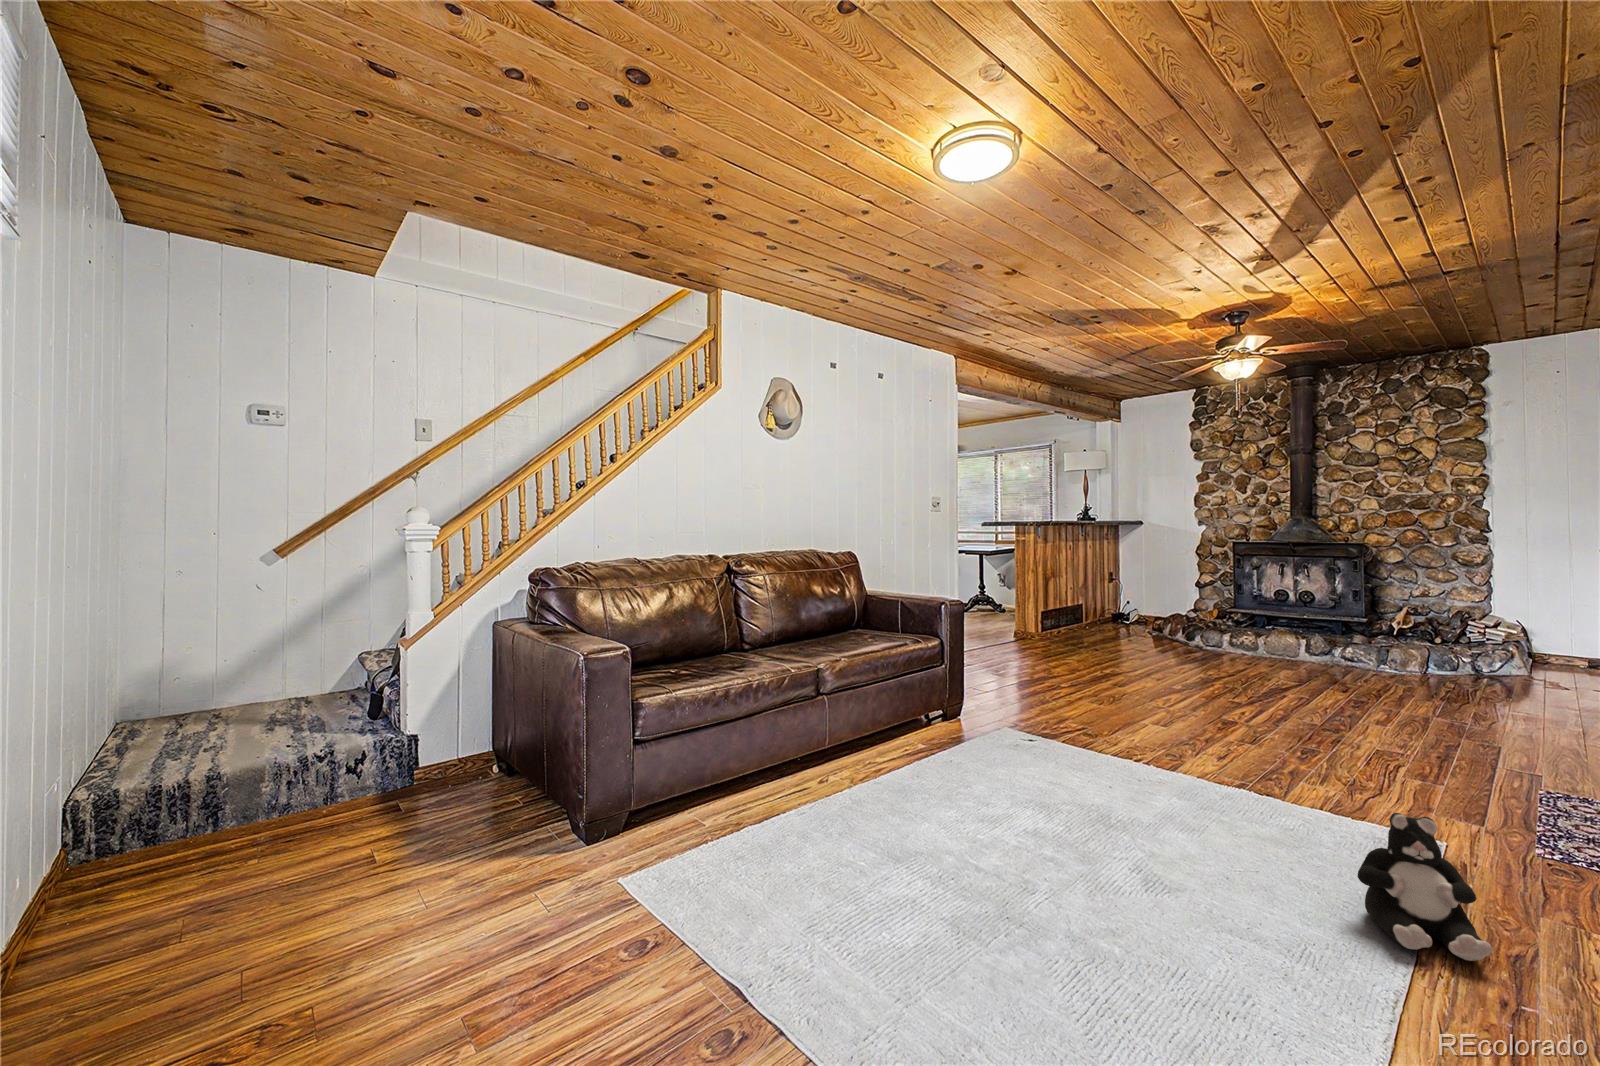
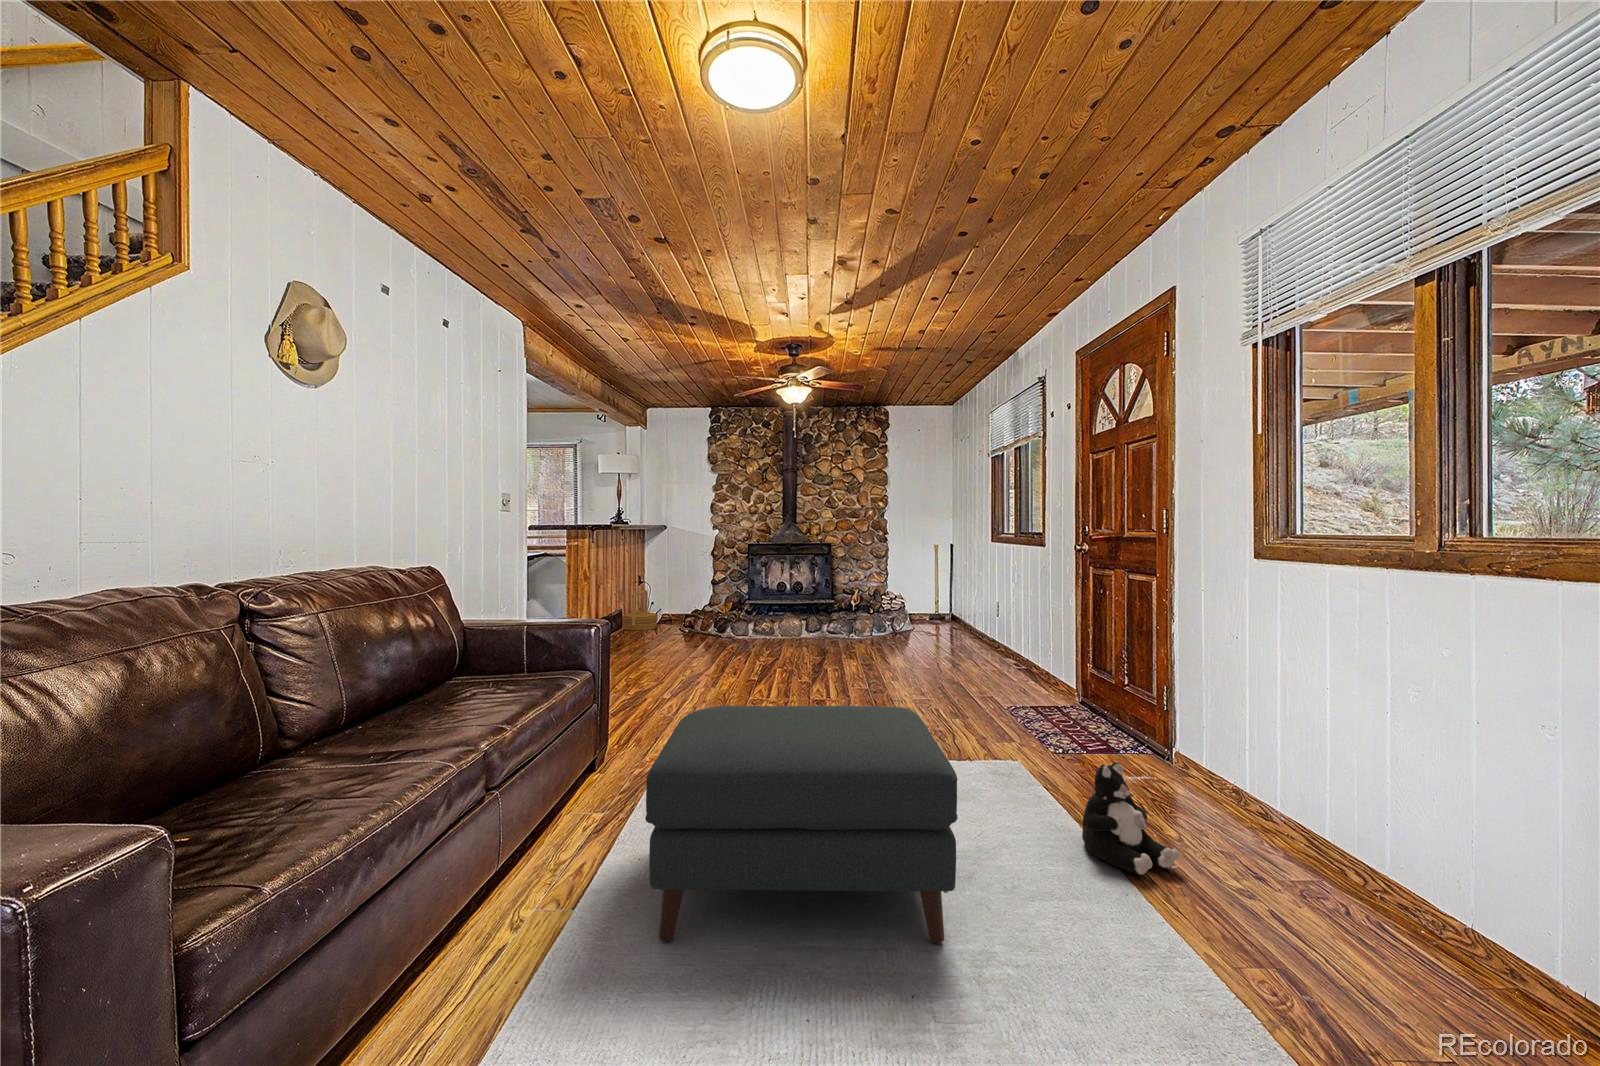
woven basket: none [1086,590,1124,631] -> present [623,590,658,630]
ottoman: none [873,671,1164,893] -> present [645,705,958,944]

